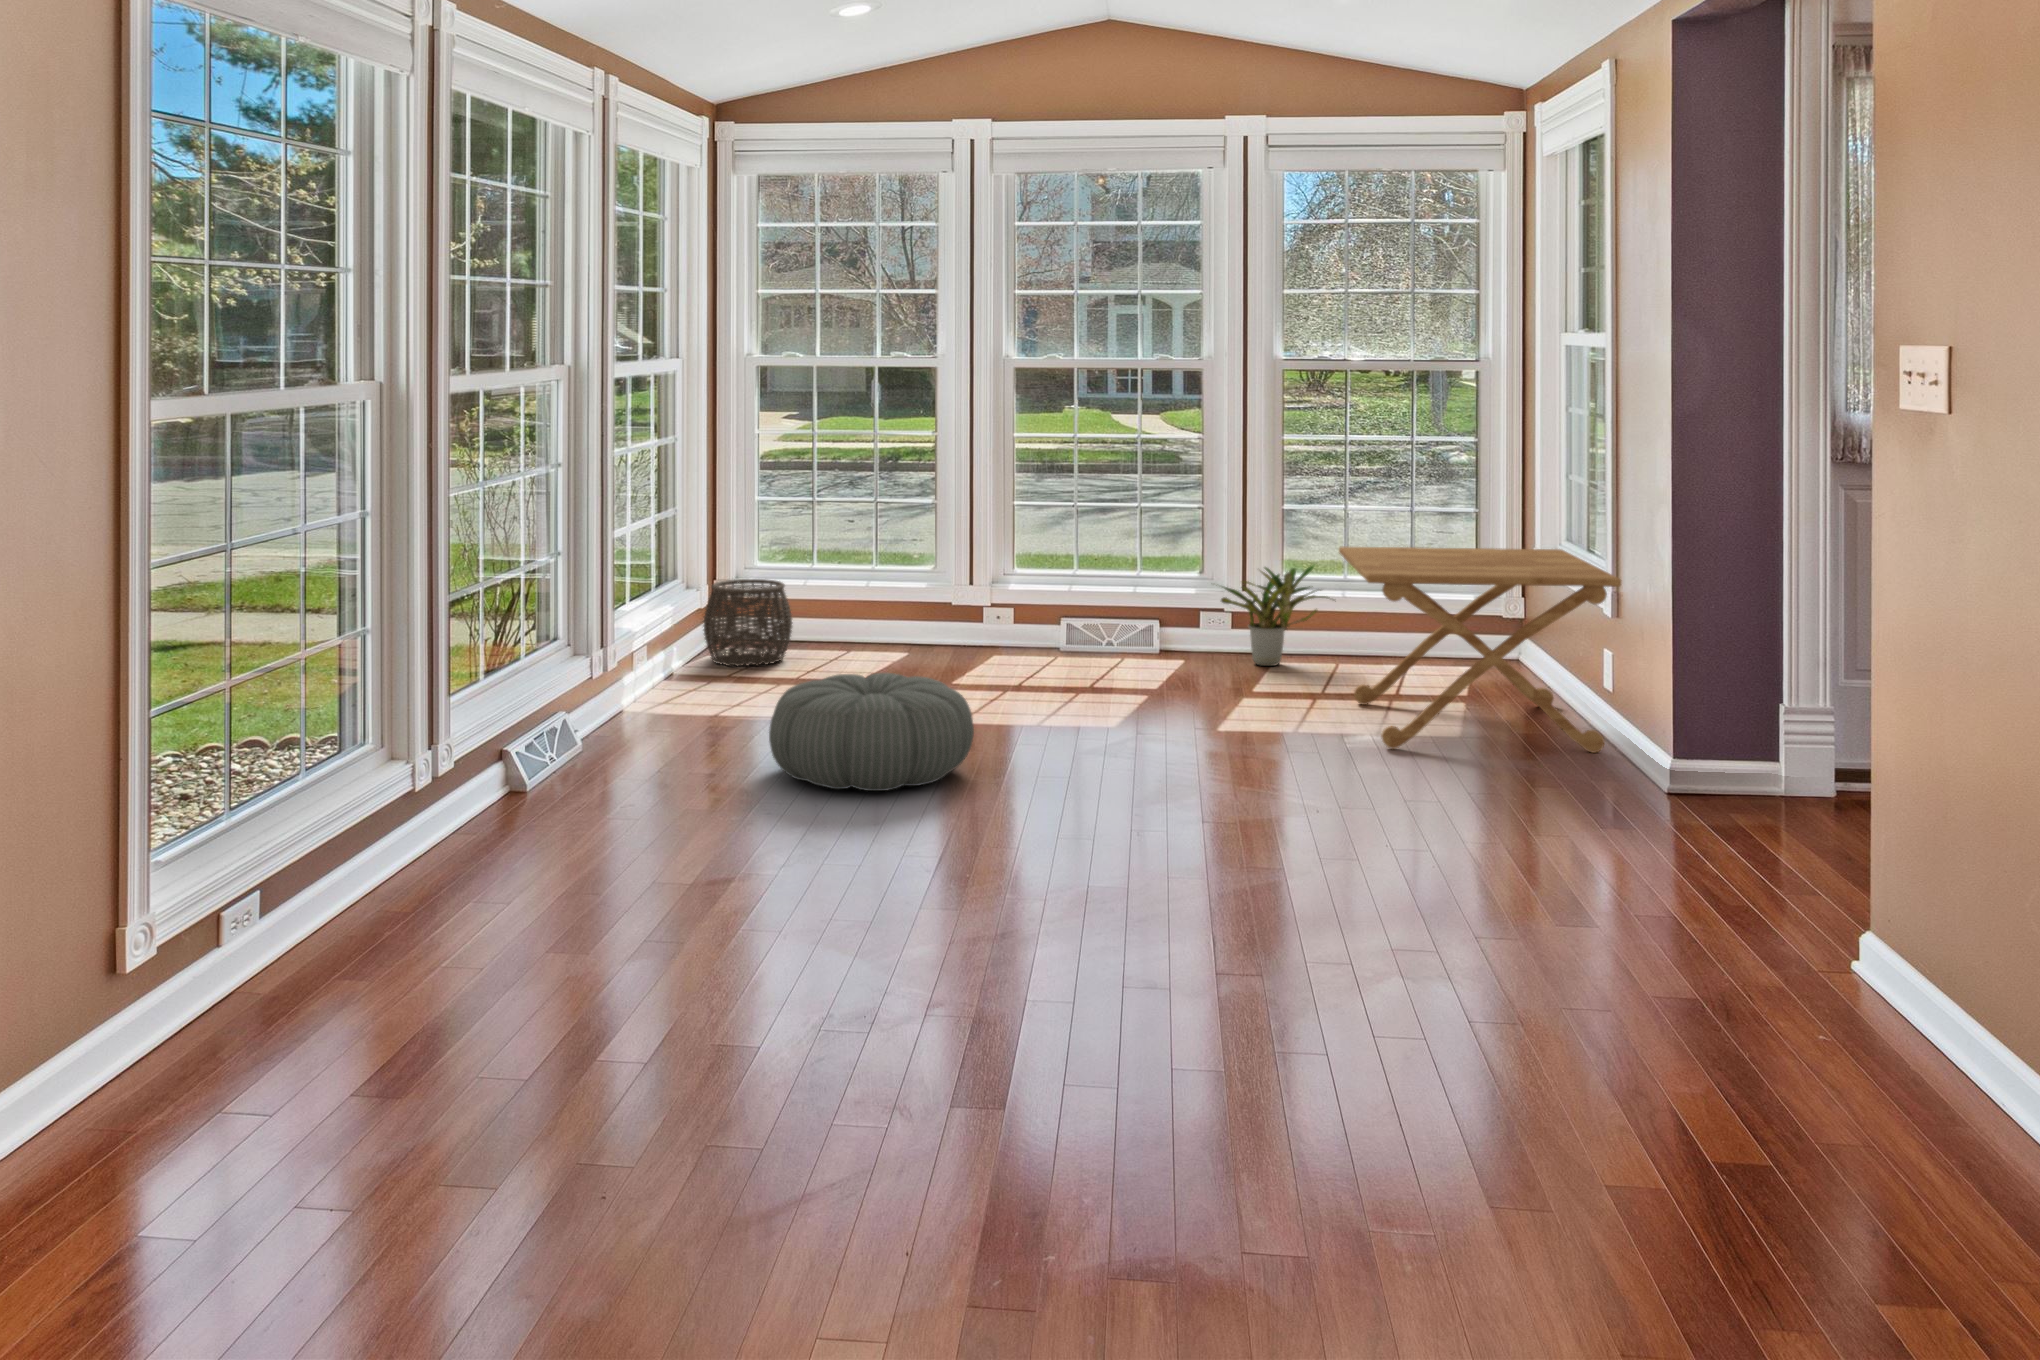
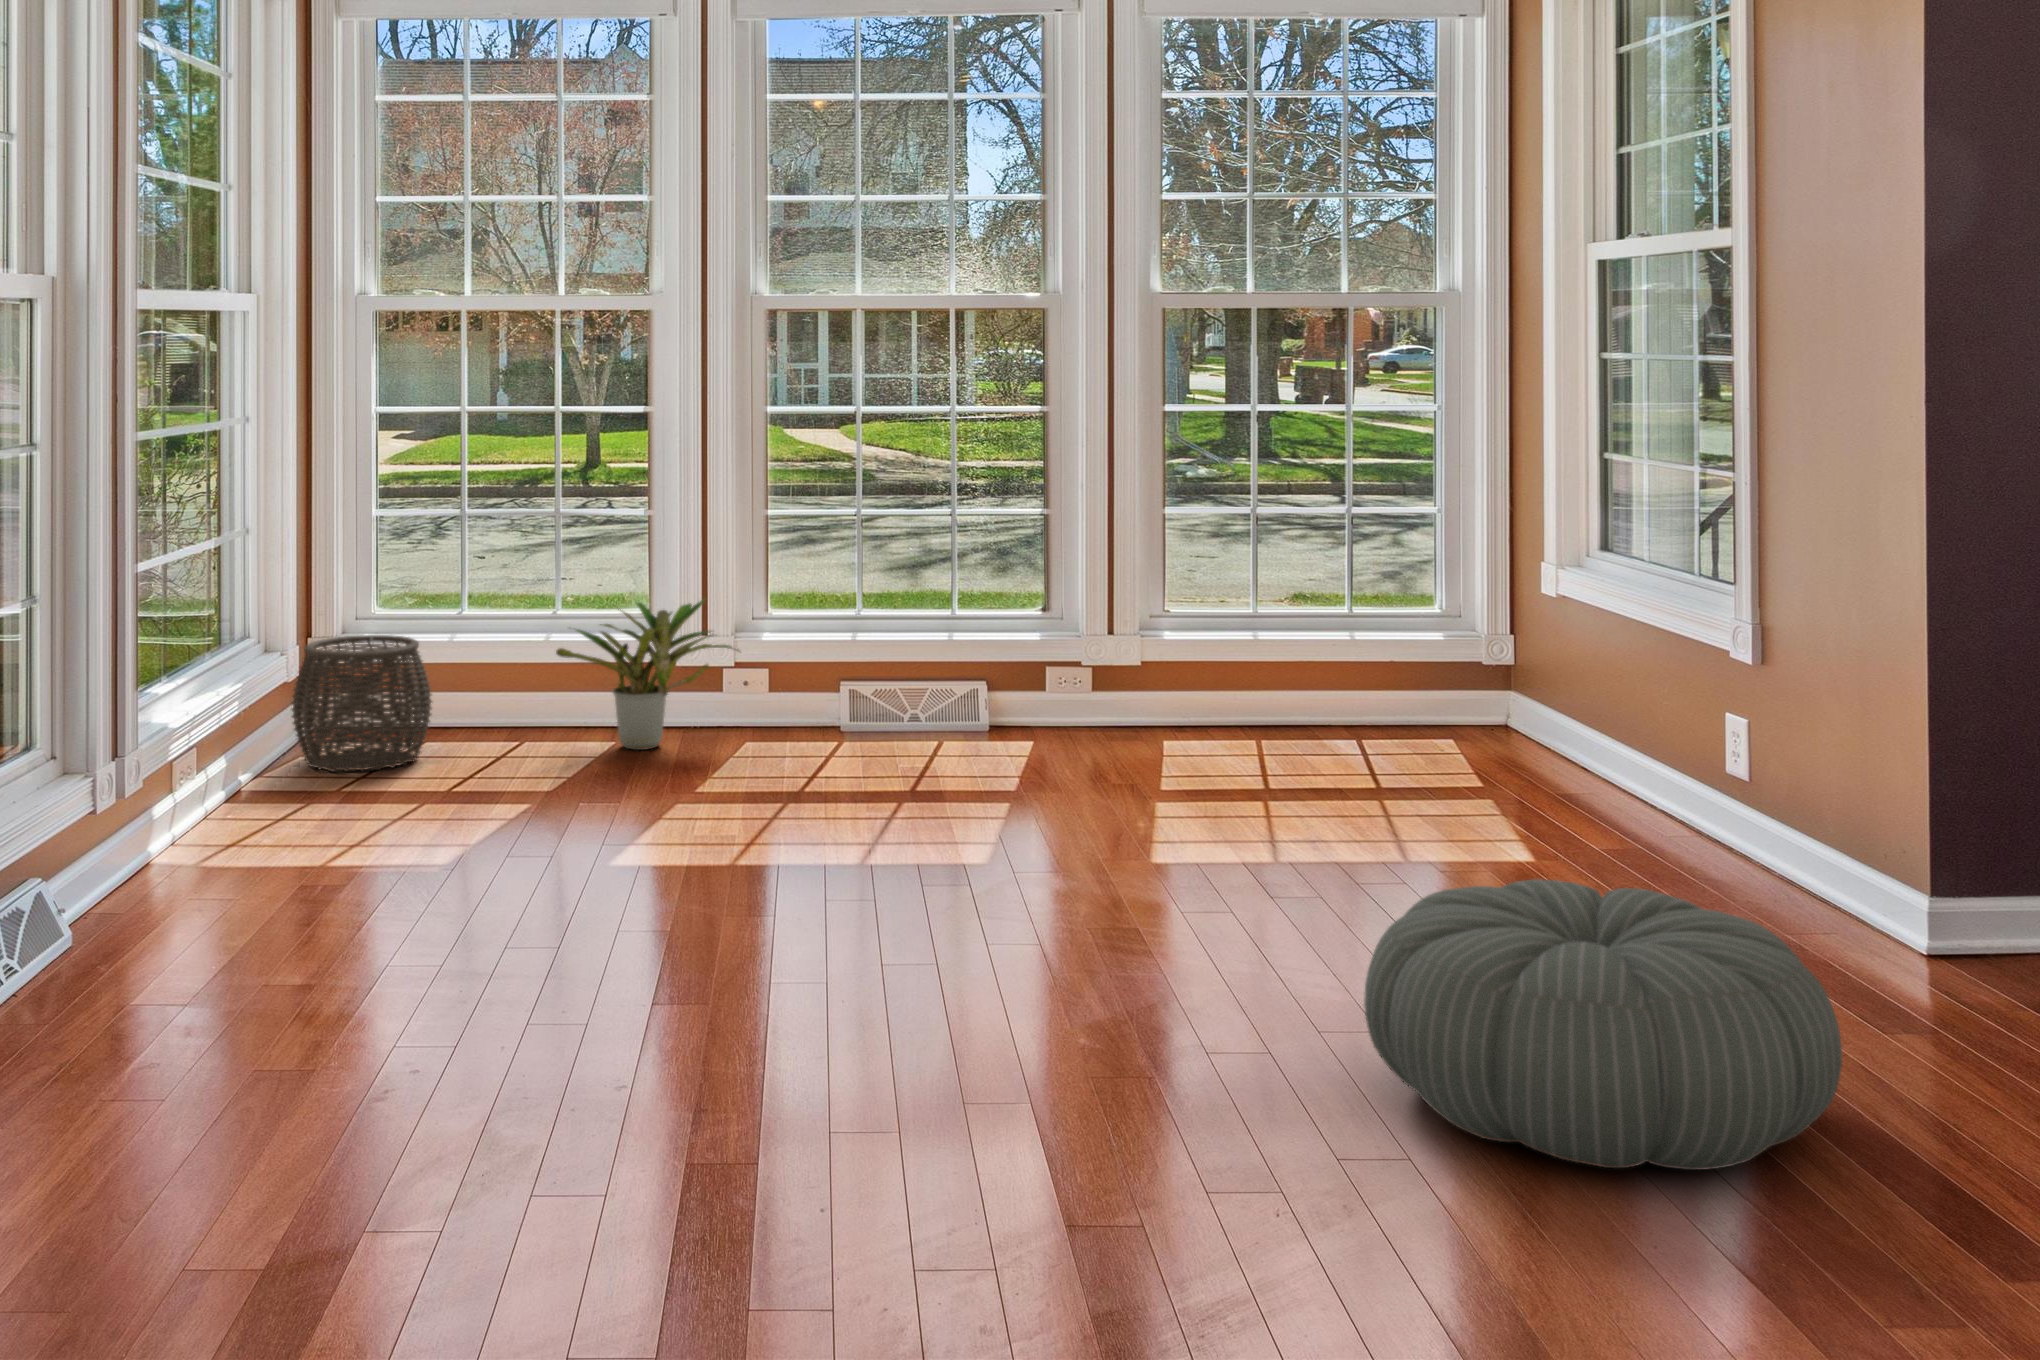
side table: present [1339,547,1621,753] -> none [1289,561,1788,889]
potted plant: present [1221,565,1328,666] -> present [556,600,732,750]
pouf: present [769,673,974,791] -> present [1364,879,1842,1170]

